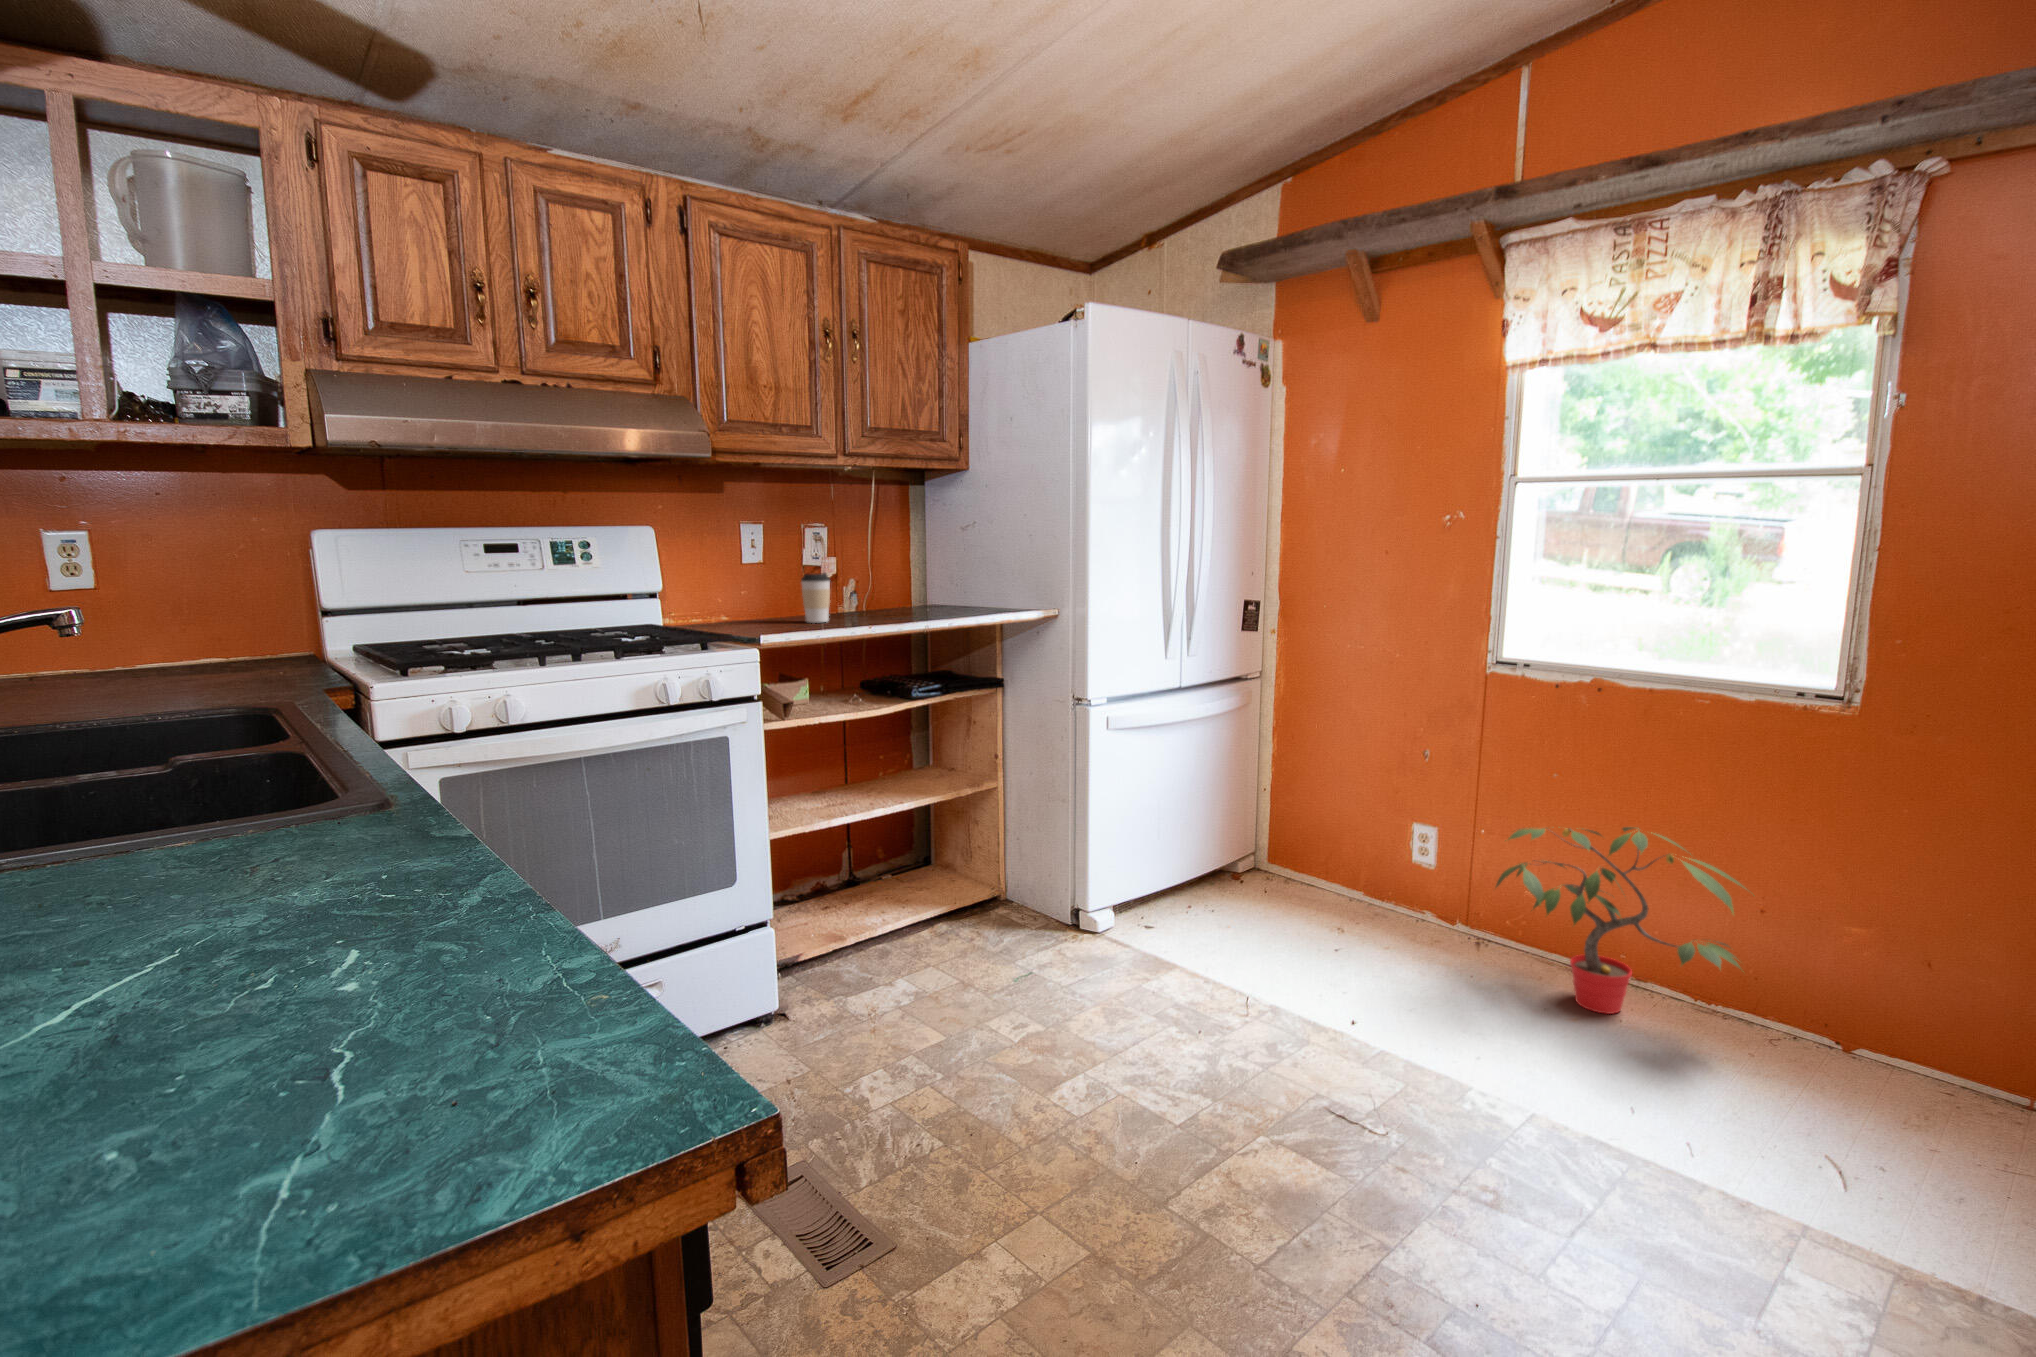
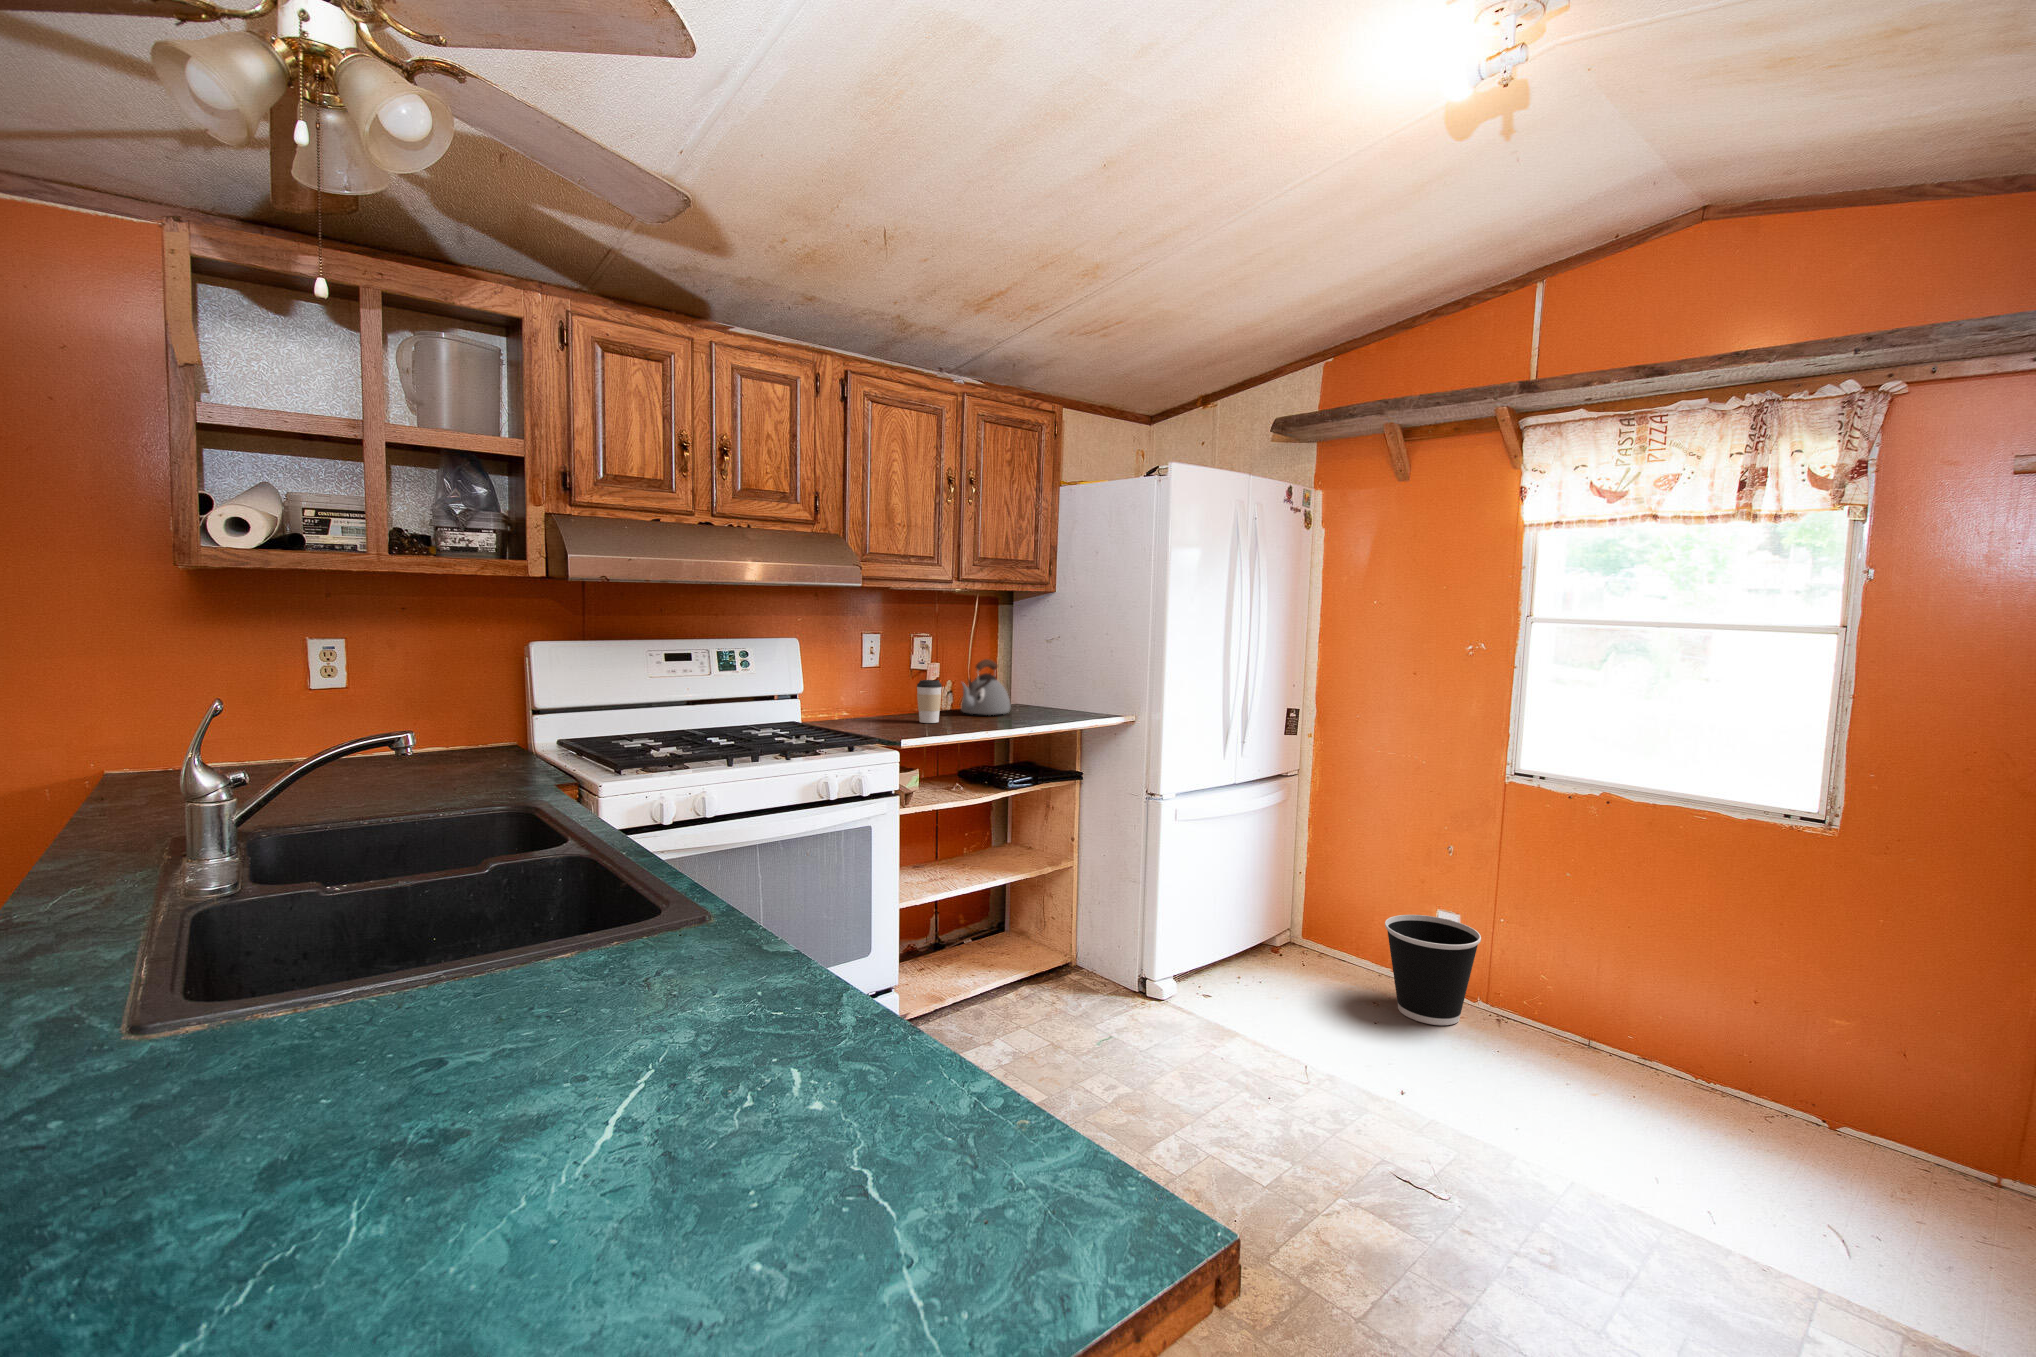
kettle: none [857,551,920,614] -> present [961,659,1011,715]
potted plant: present [1496,827,1754,1014] -> none [1520,923,1767,1092]
wastebasket: none [1347,829,1454,949] -> present [1385,915,1481,1025]

